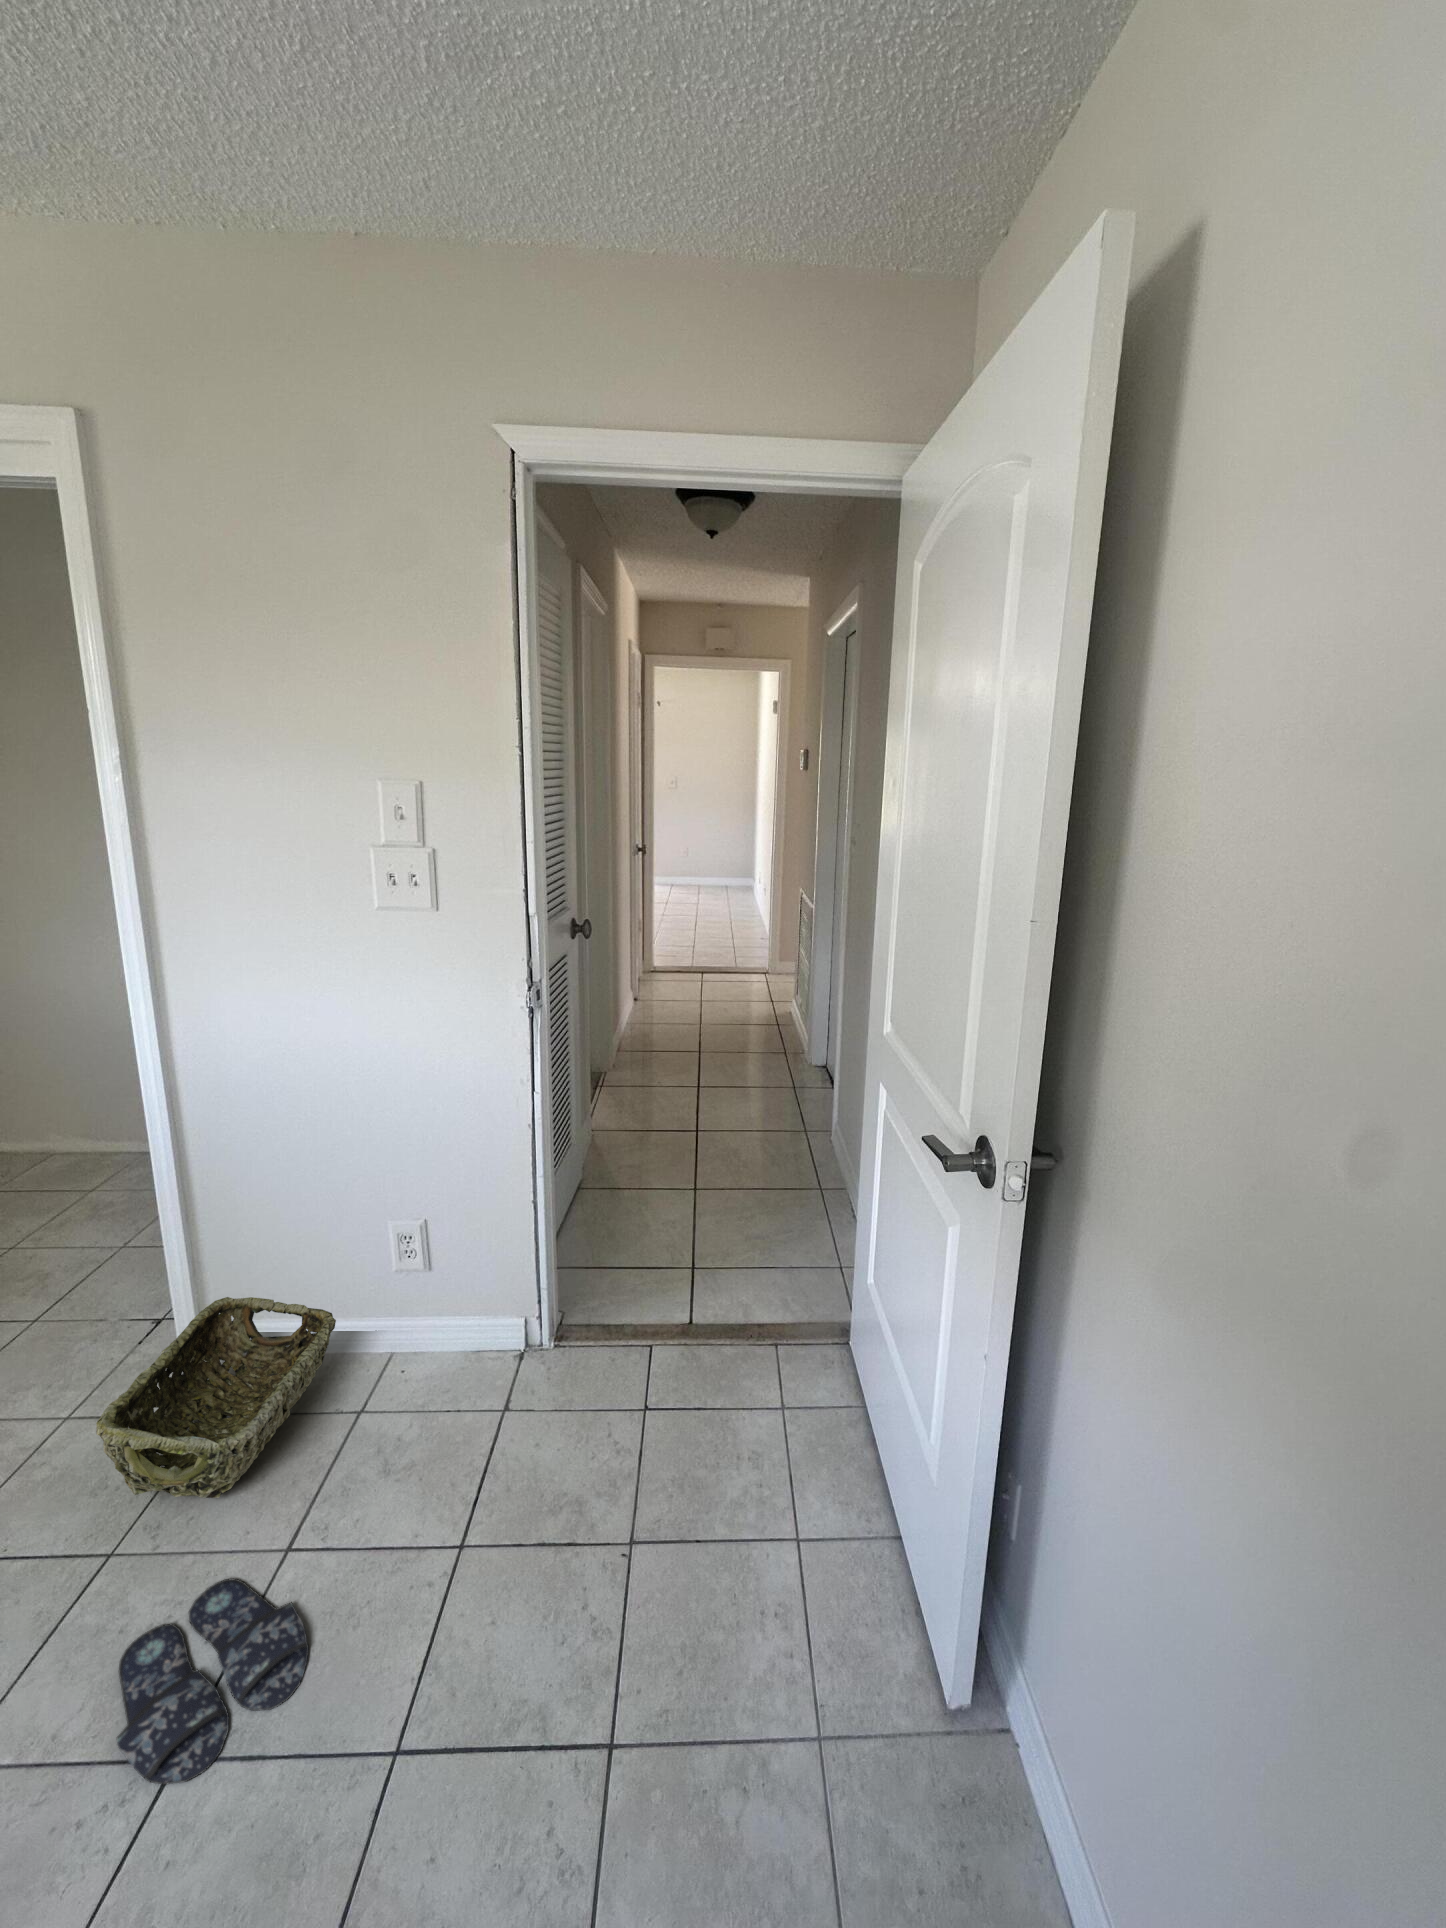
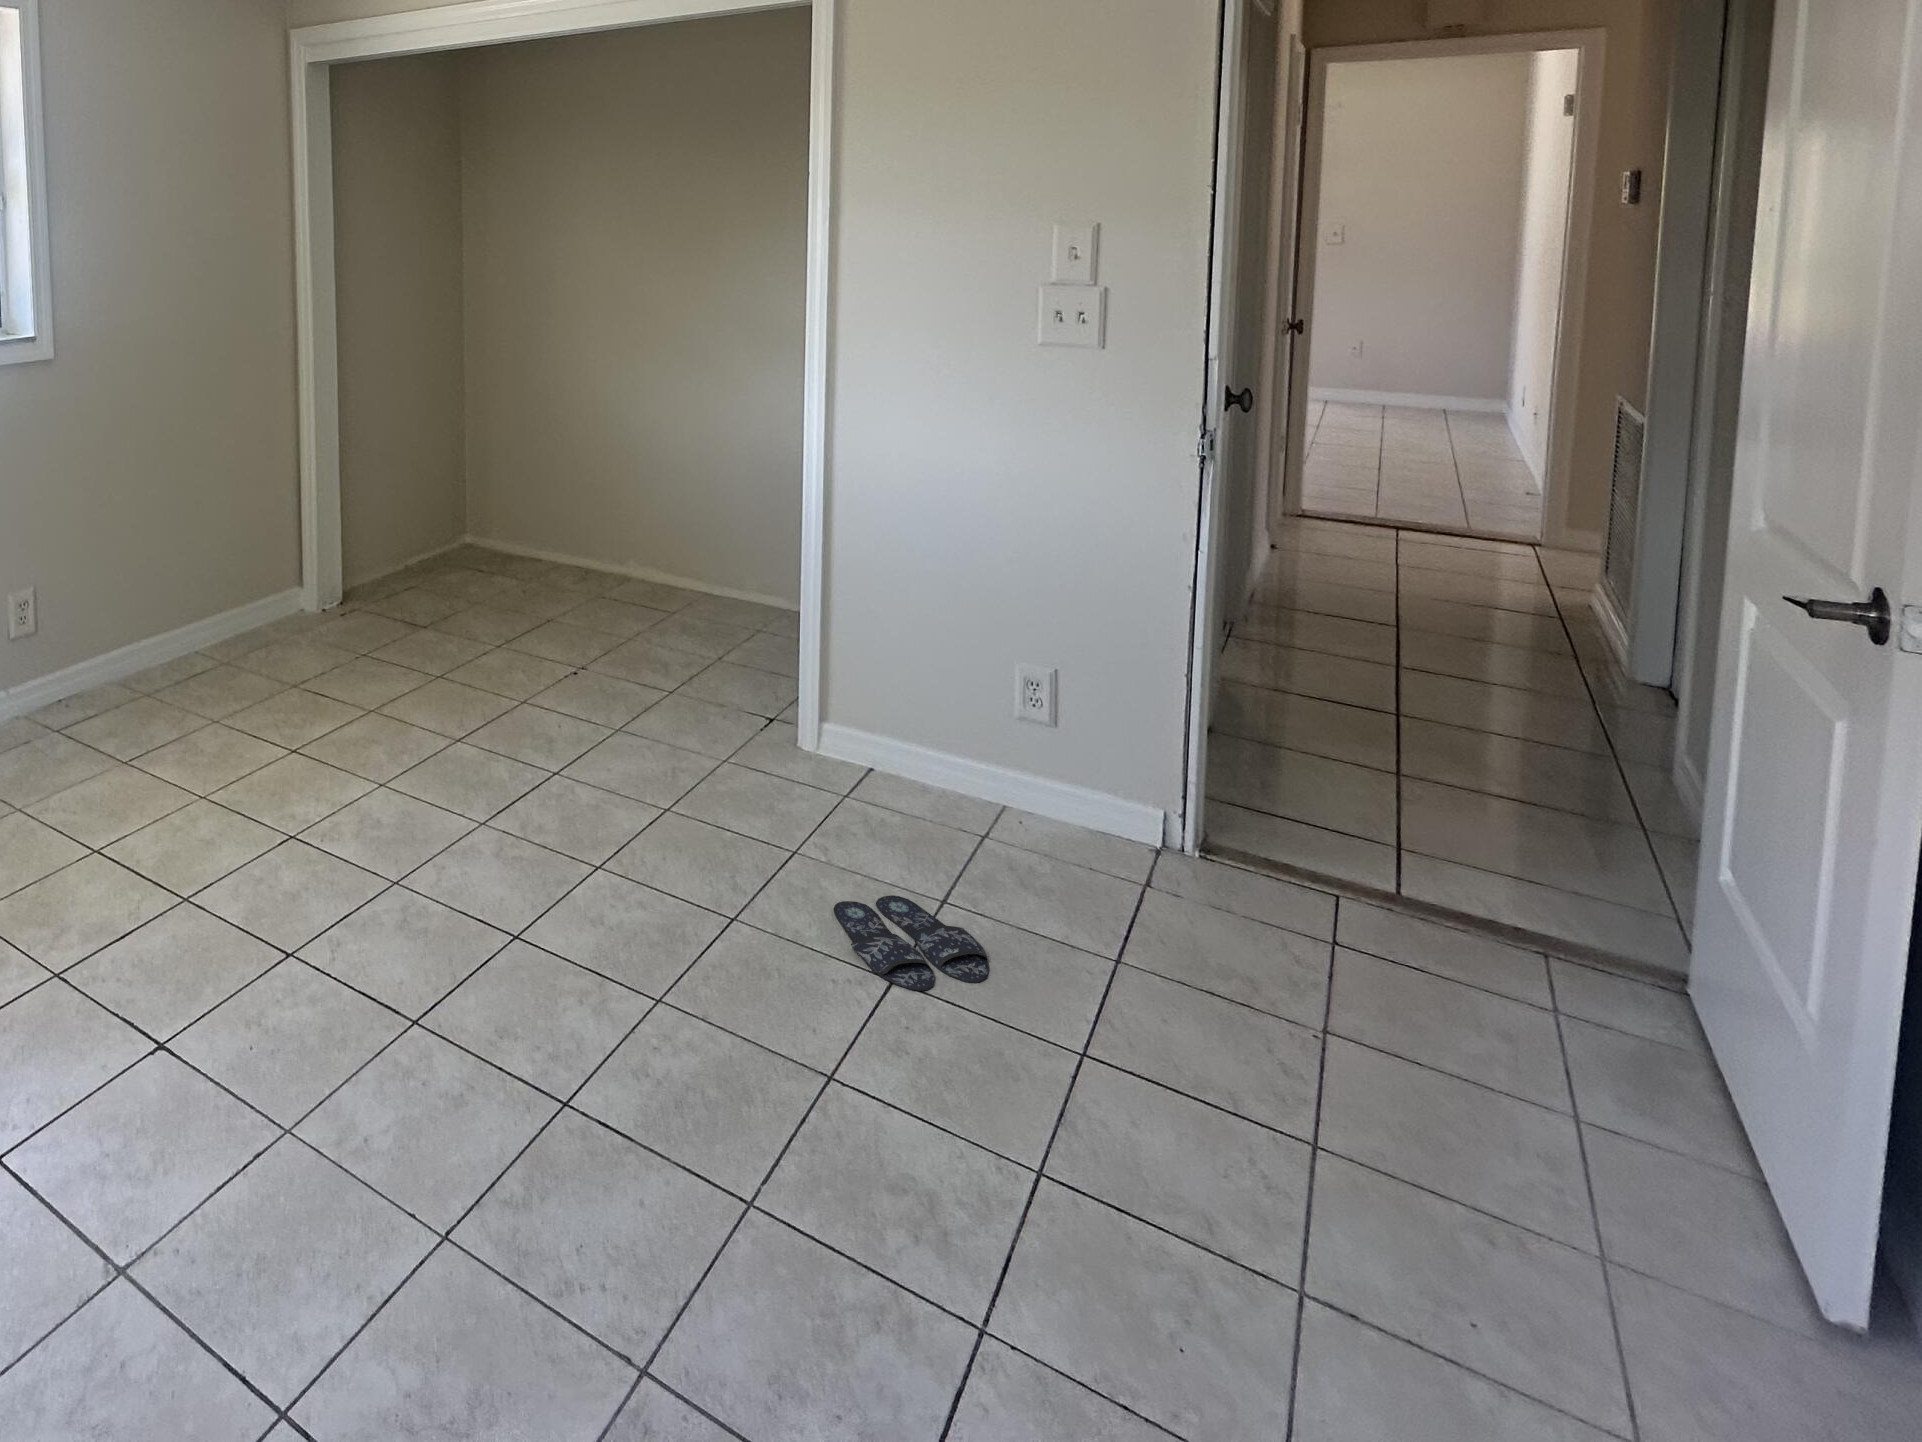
woven basket: present [96,1297,336,1498] -> none [790,697,958,844]

